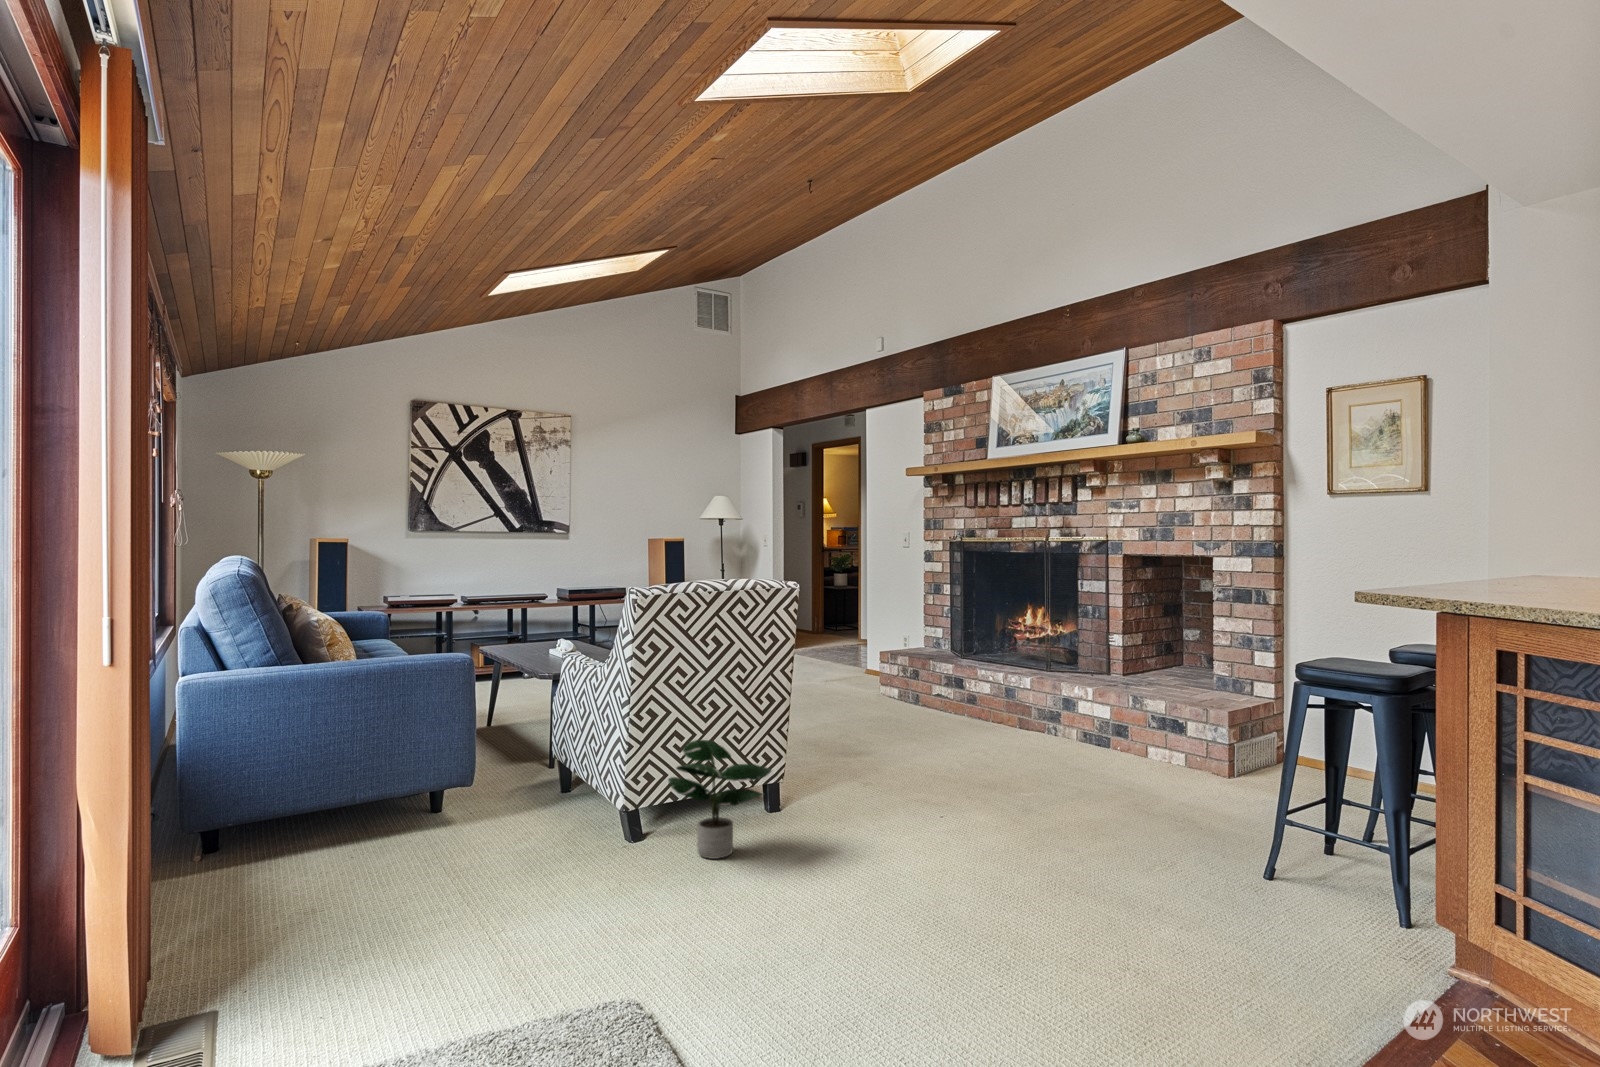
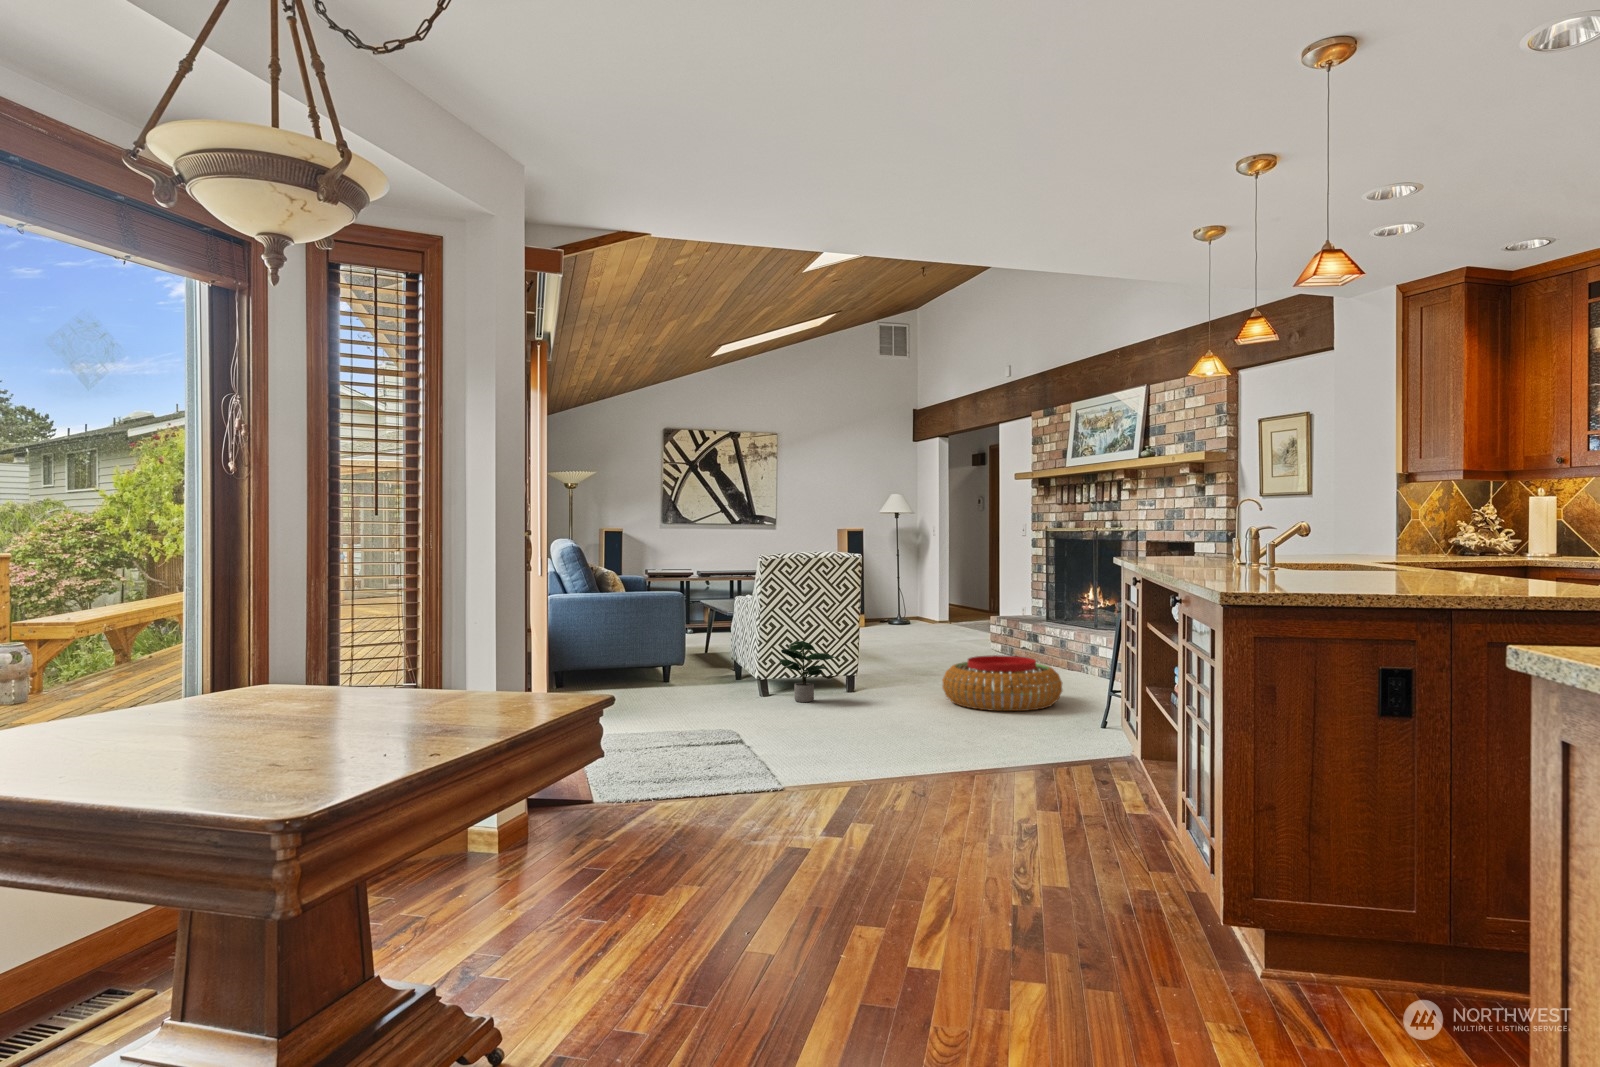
pouf: none [943,743,1146,855] -> present [942,655,1062,711]

